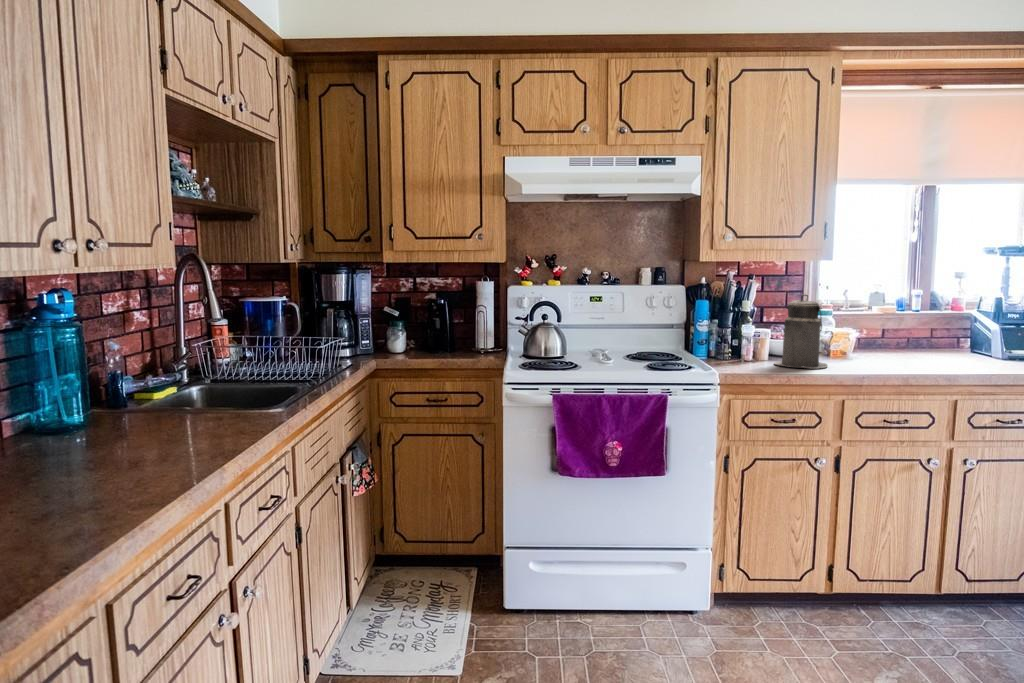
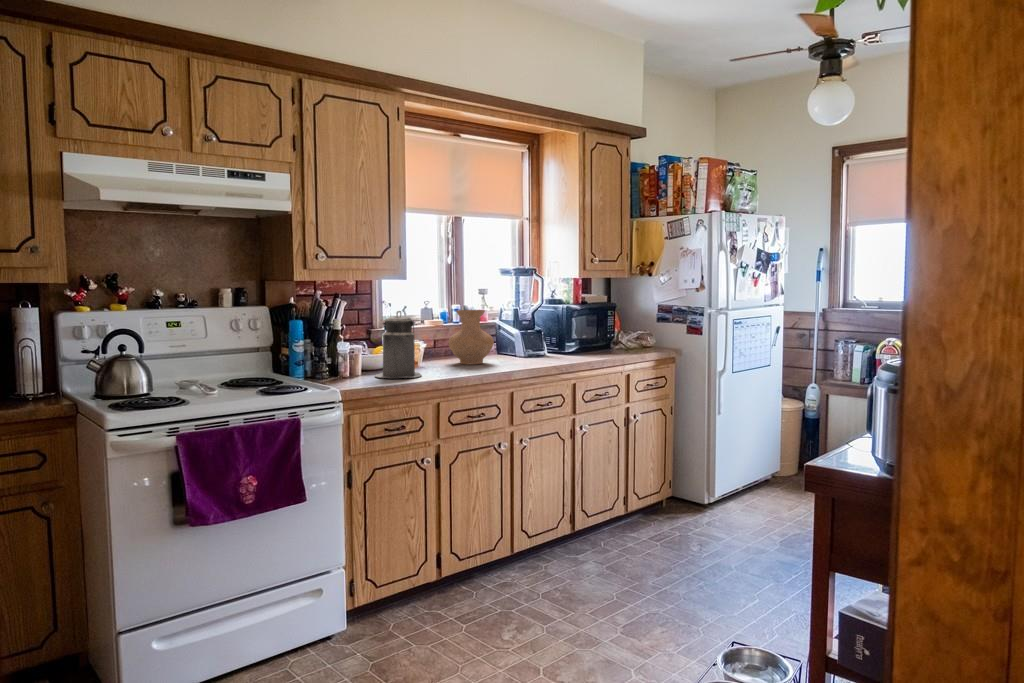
vase: none [885,296,946,362] -> present [448,310,494,365]

